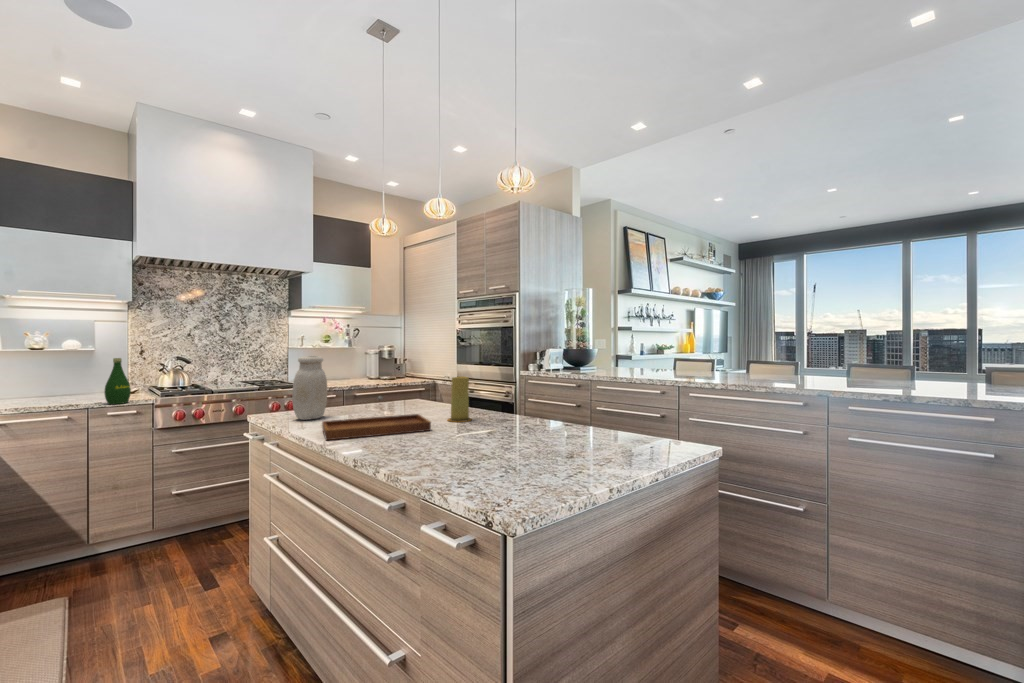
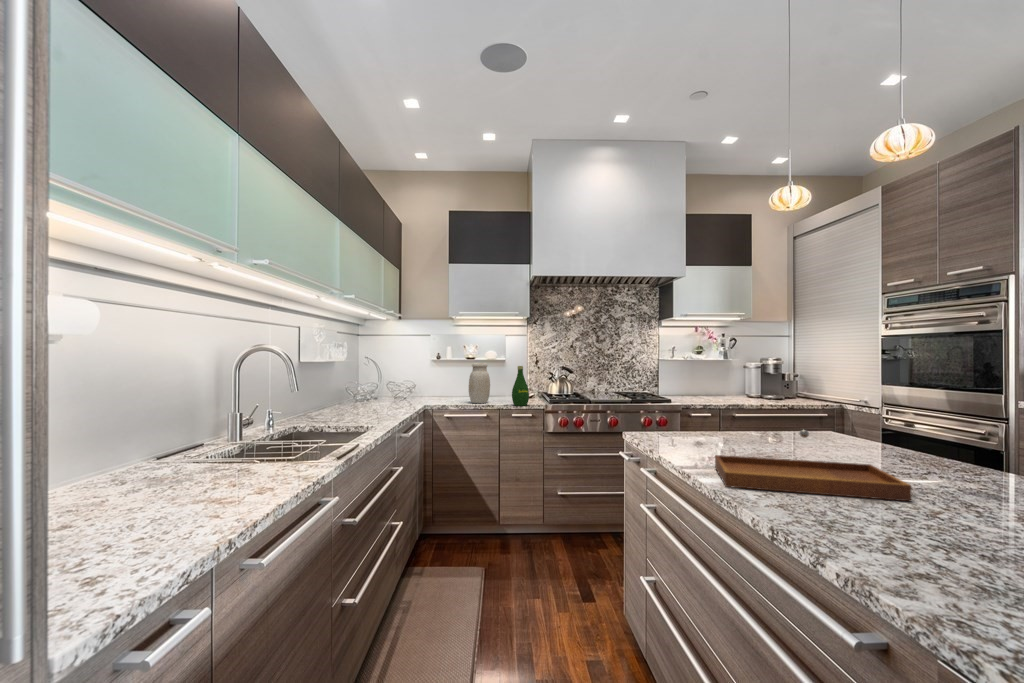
jar: present [292,356,328,420] -> present [469,363,490,403]
candle: present [448,376,472,422] -> none [930,409,992,492]

